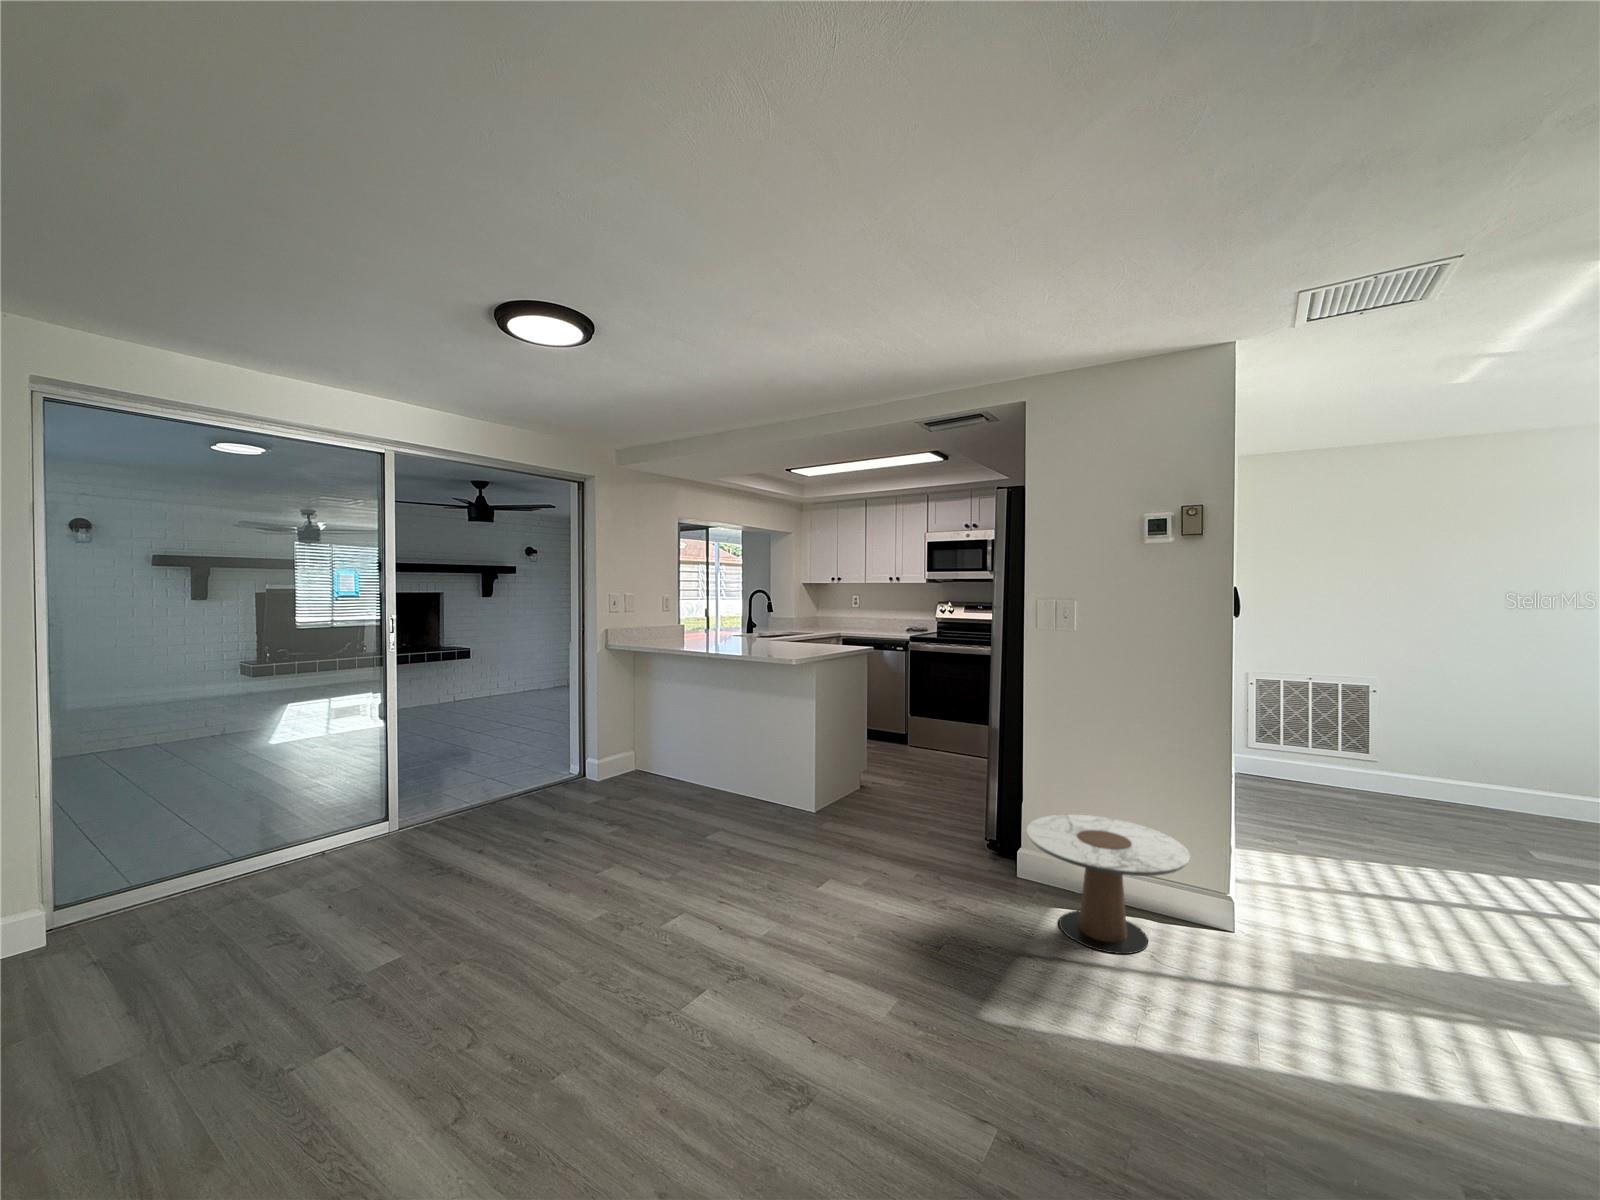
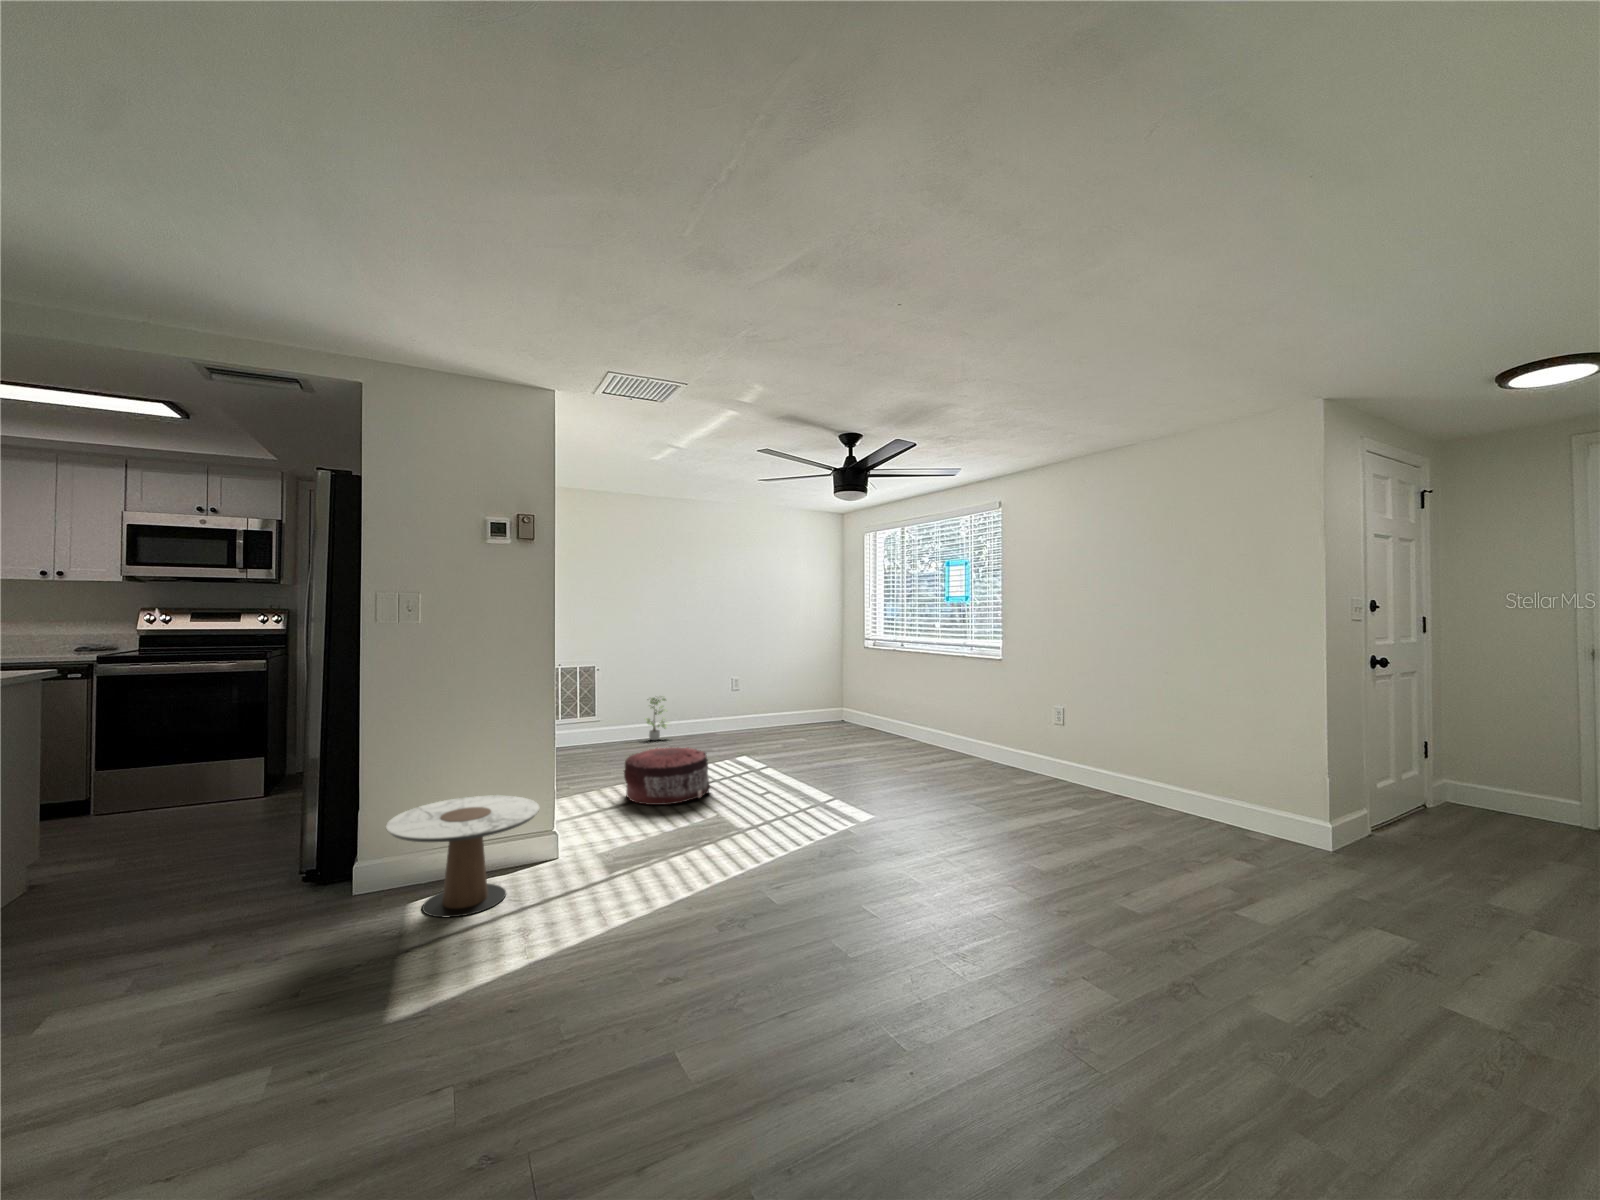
potted plant: none [1459,744,1518,813] -> present [646,698,667,740]
pouf: none [1374,826,1568,938] -> present [624,748,710,805]

